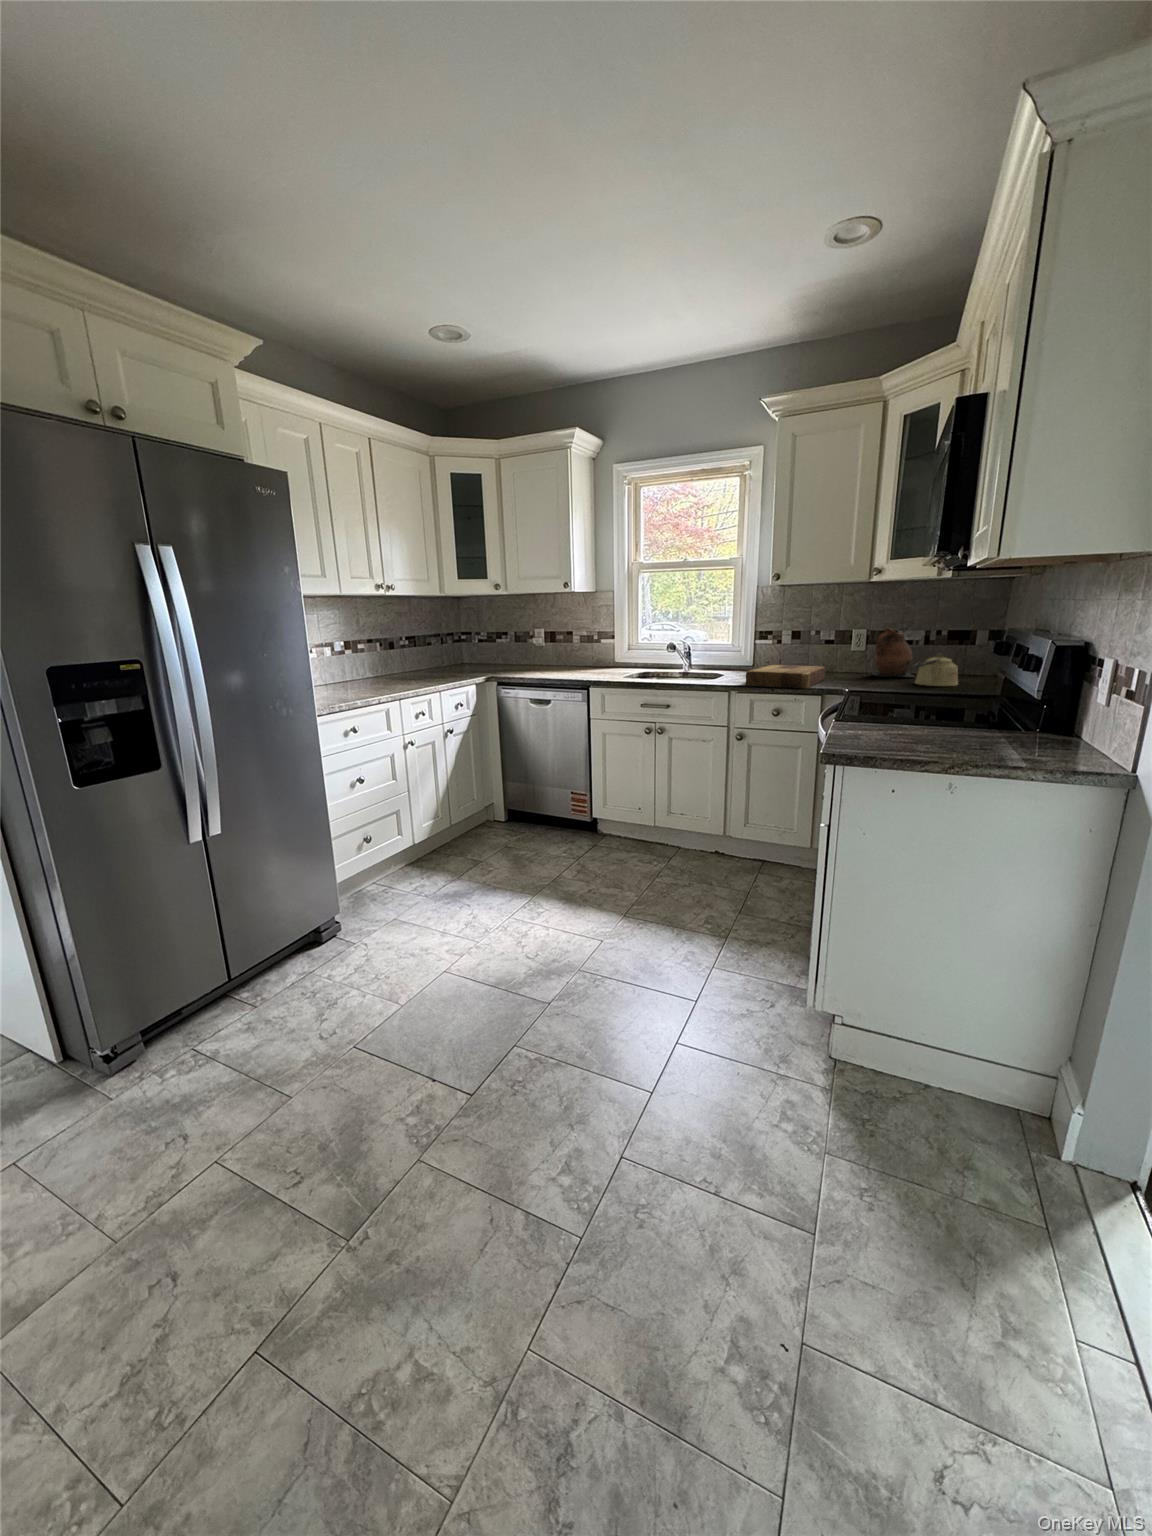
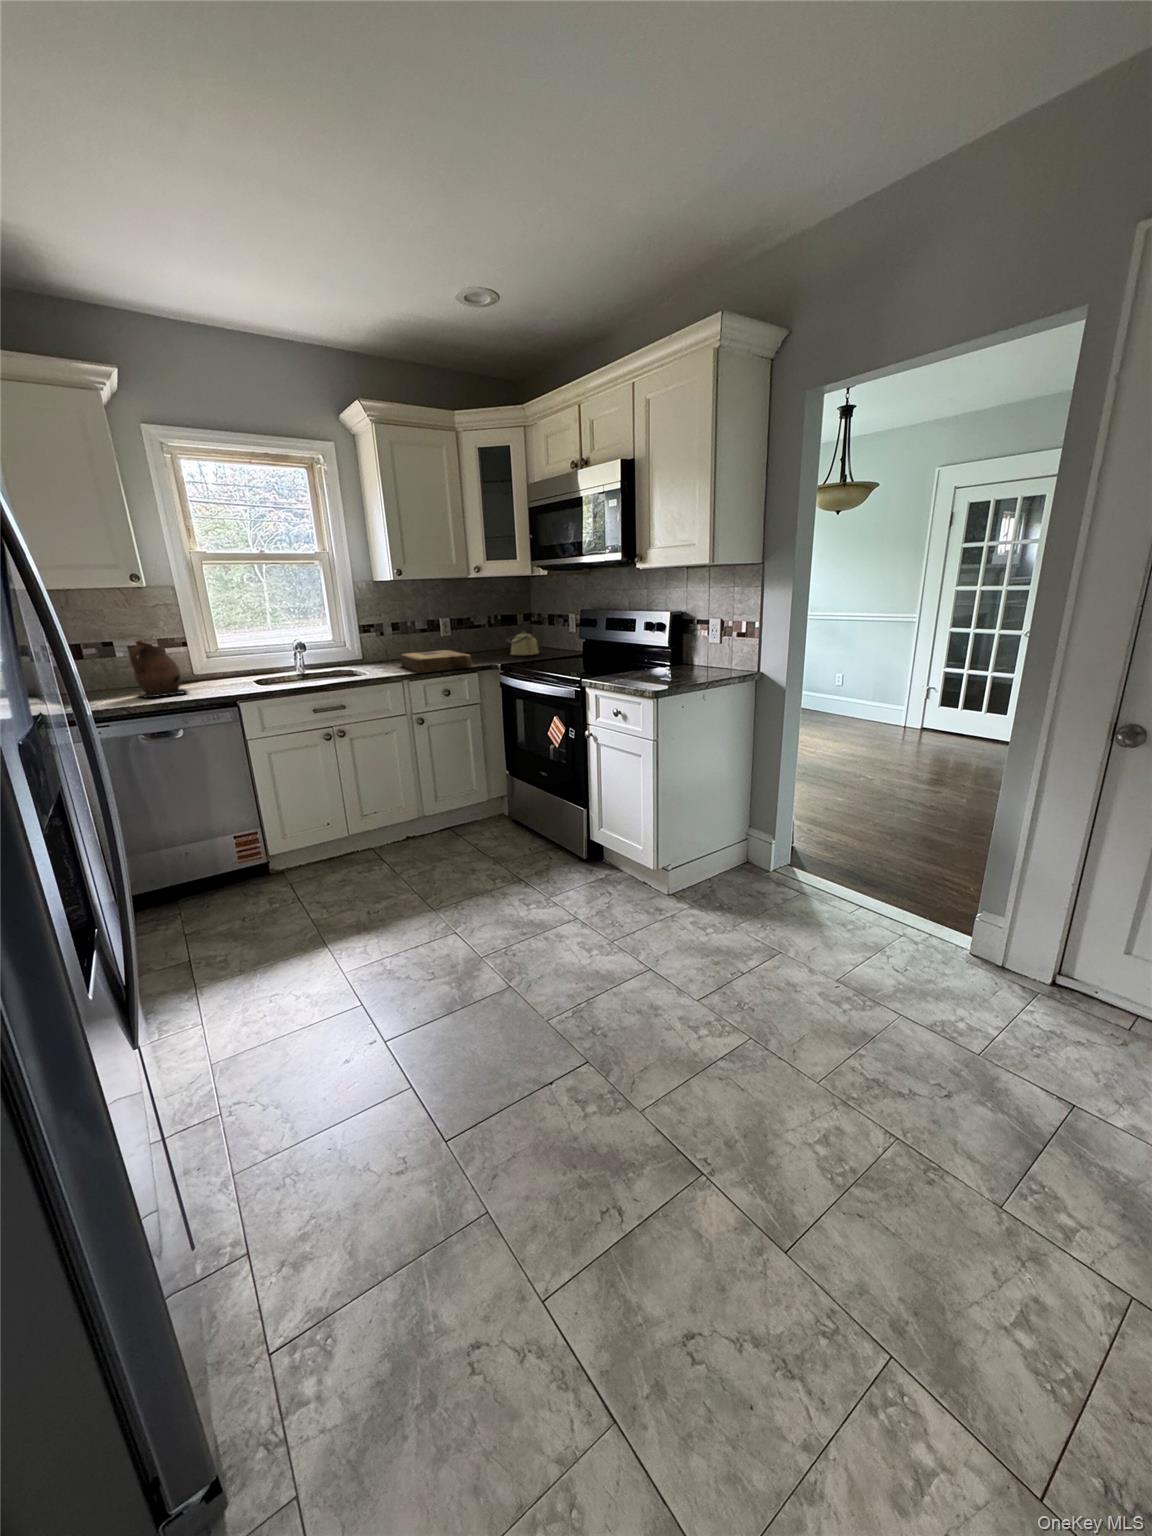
ceramic pitcher: present [872,628,913,677] -> present [130,641,188,698]

